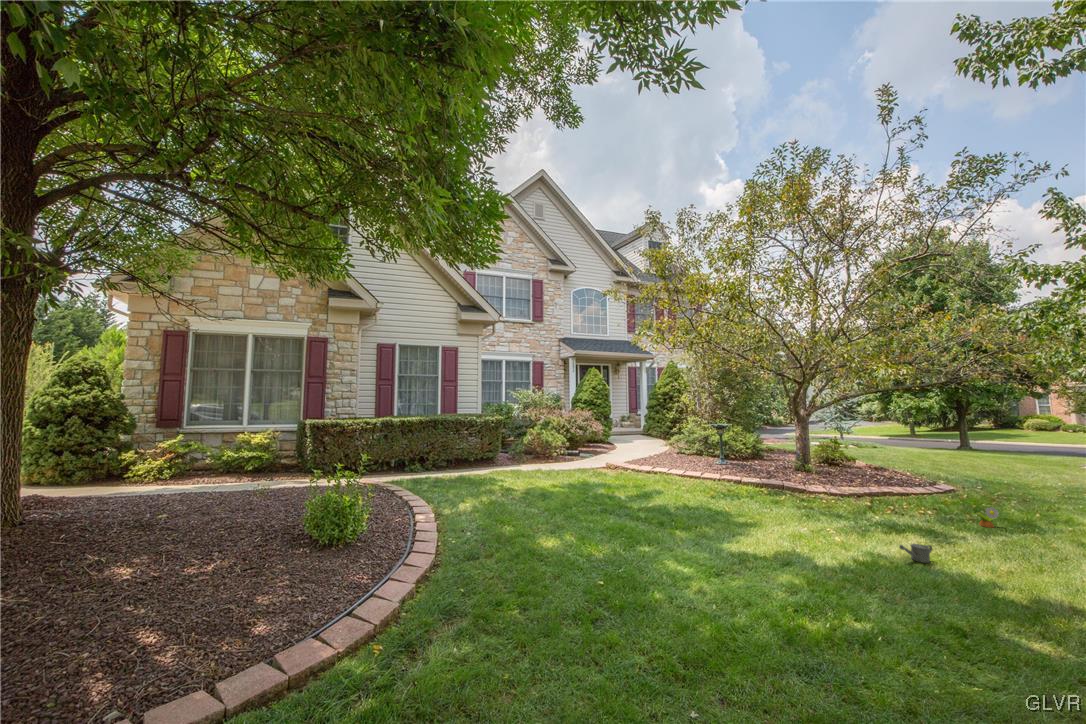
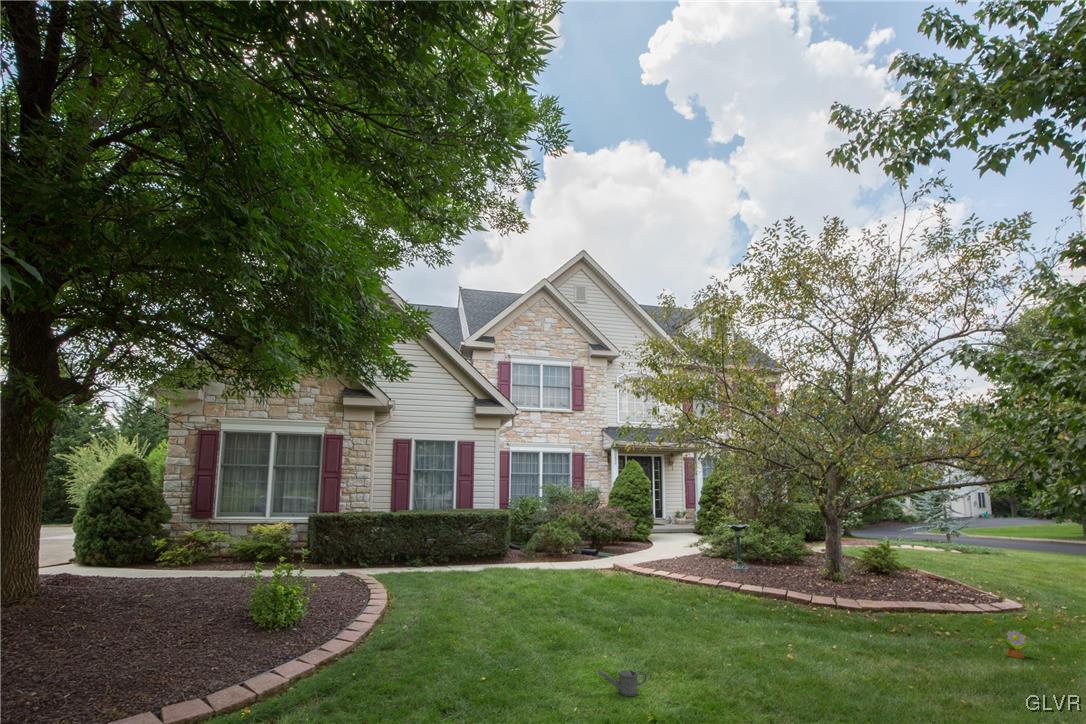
watering can: present [900,544,932,563] -> present [598,669,647,697]

